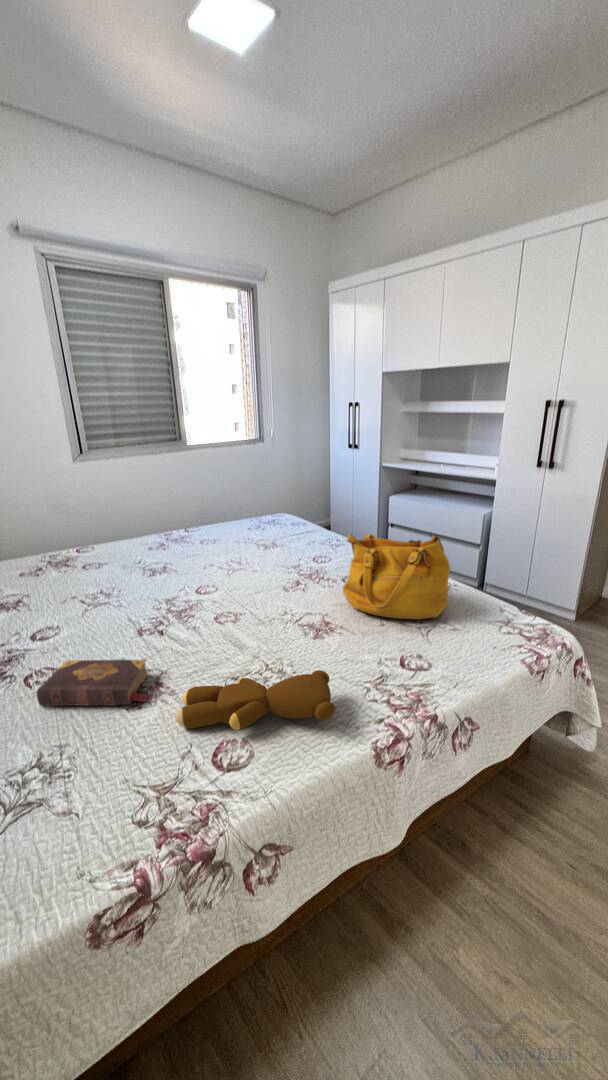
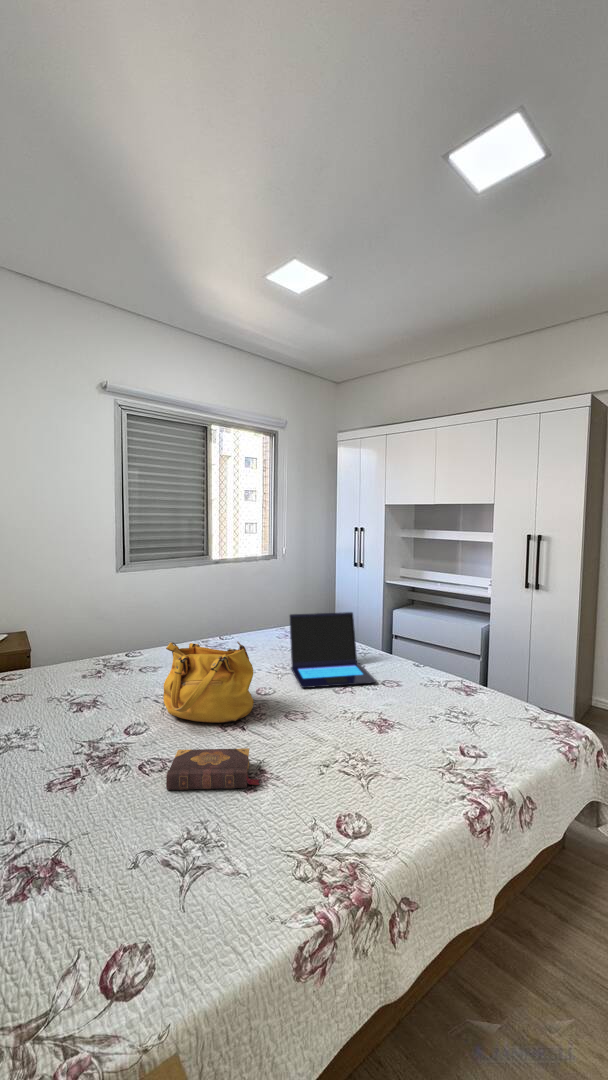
laptop: none [245,501,335,586] -> present [290,612,376,688]
handbag: present [343,532,450,619] -> present [164,642,253,723]
teddy bear: present [176,670,335,730] -> none [295,754,431,805]

